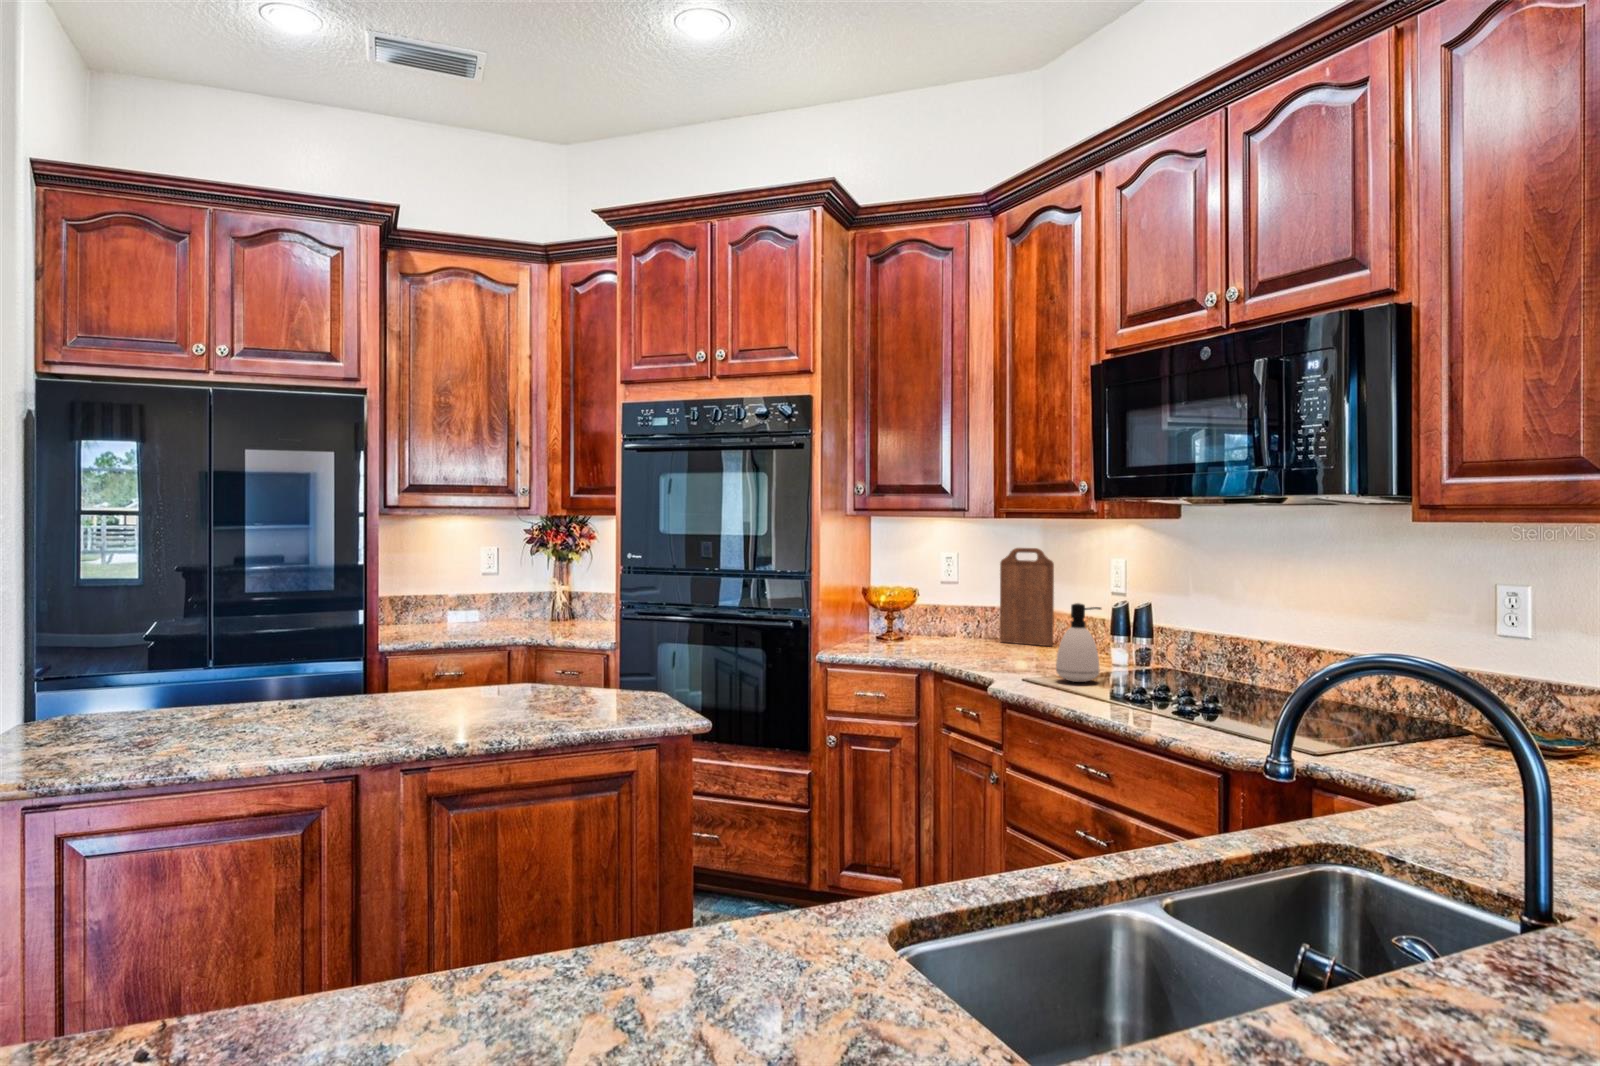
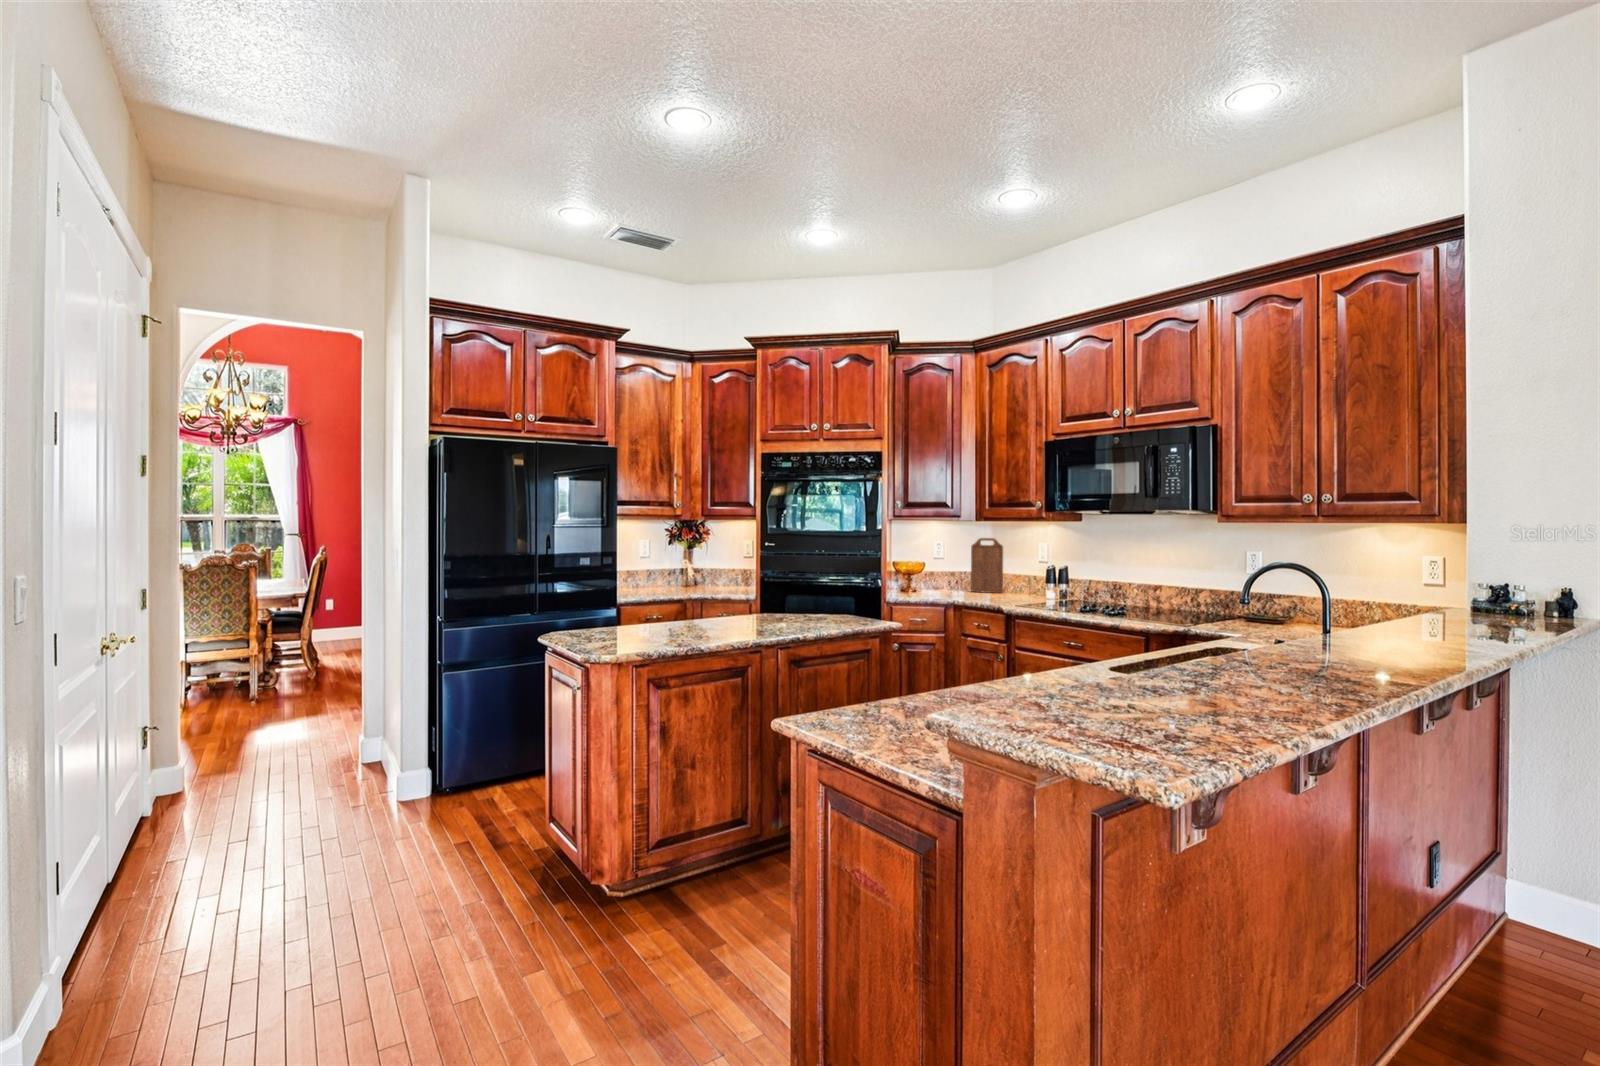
soap dispenser: present [1056,603,1101,682] -> none [1031,565,1055,606]

